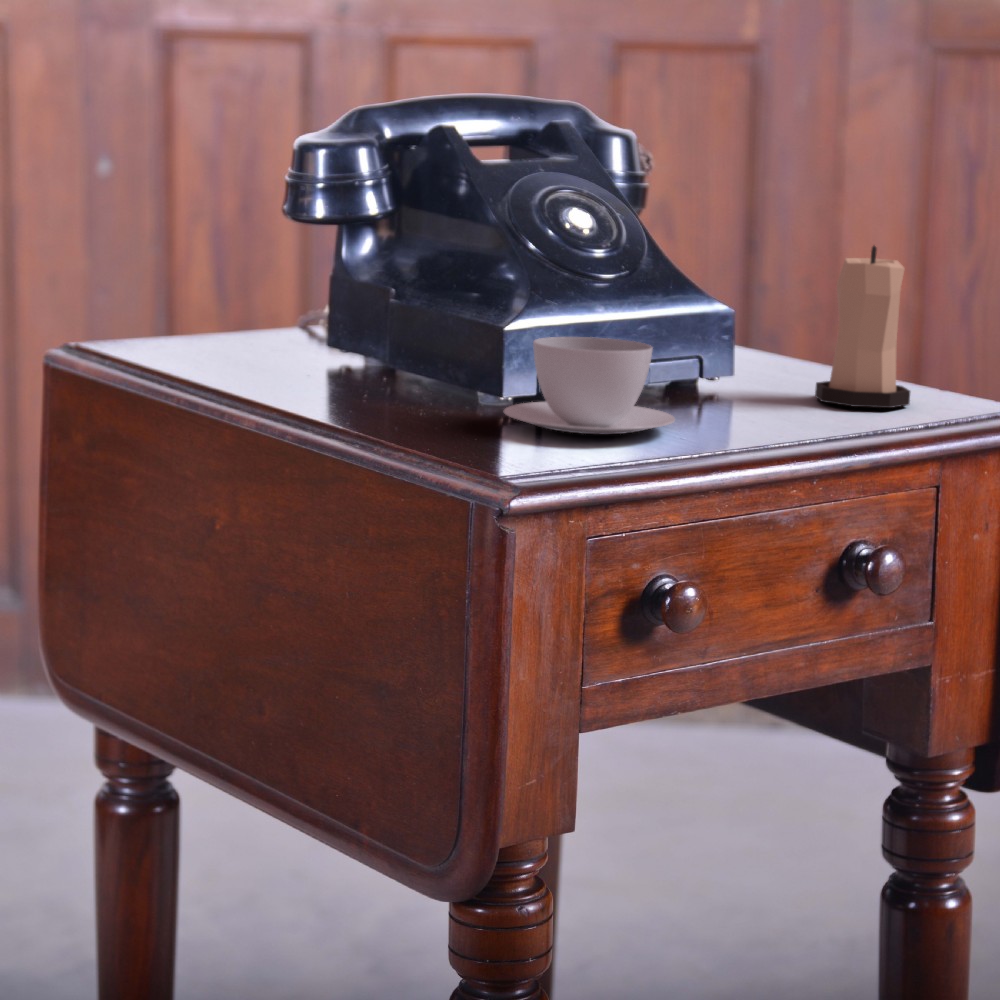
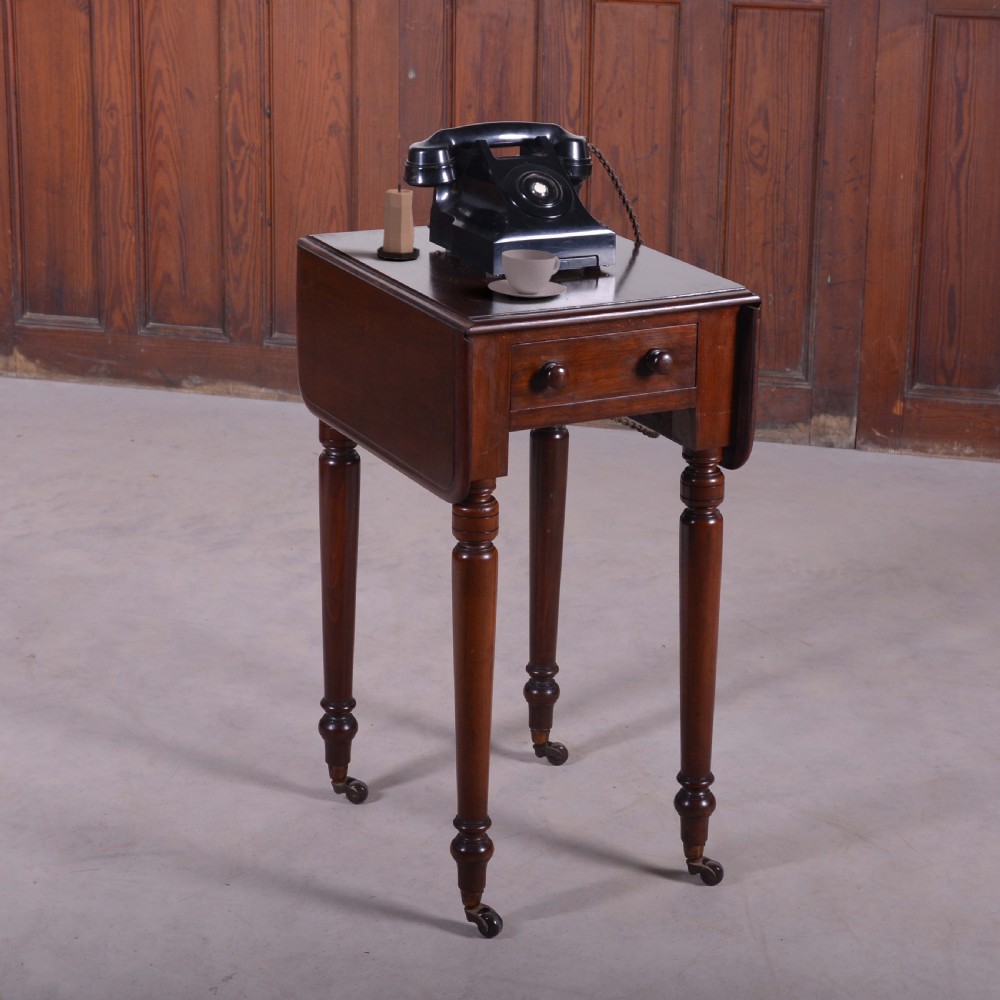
candle: present [815,246,910,408] -> present [377,184,420,260]

